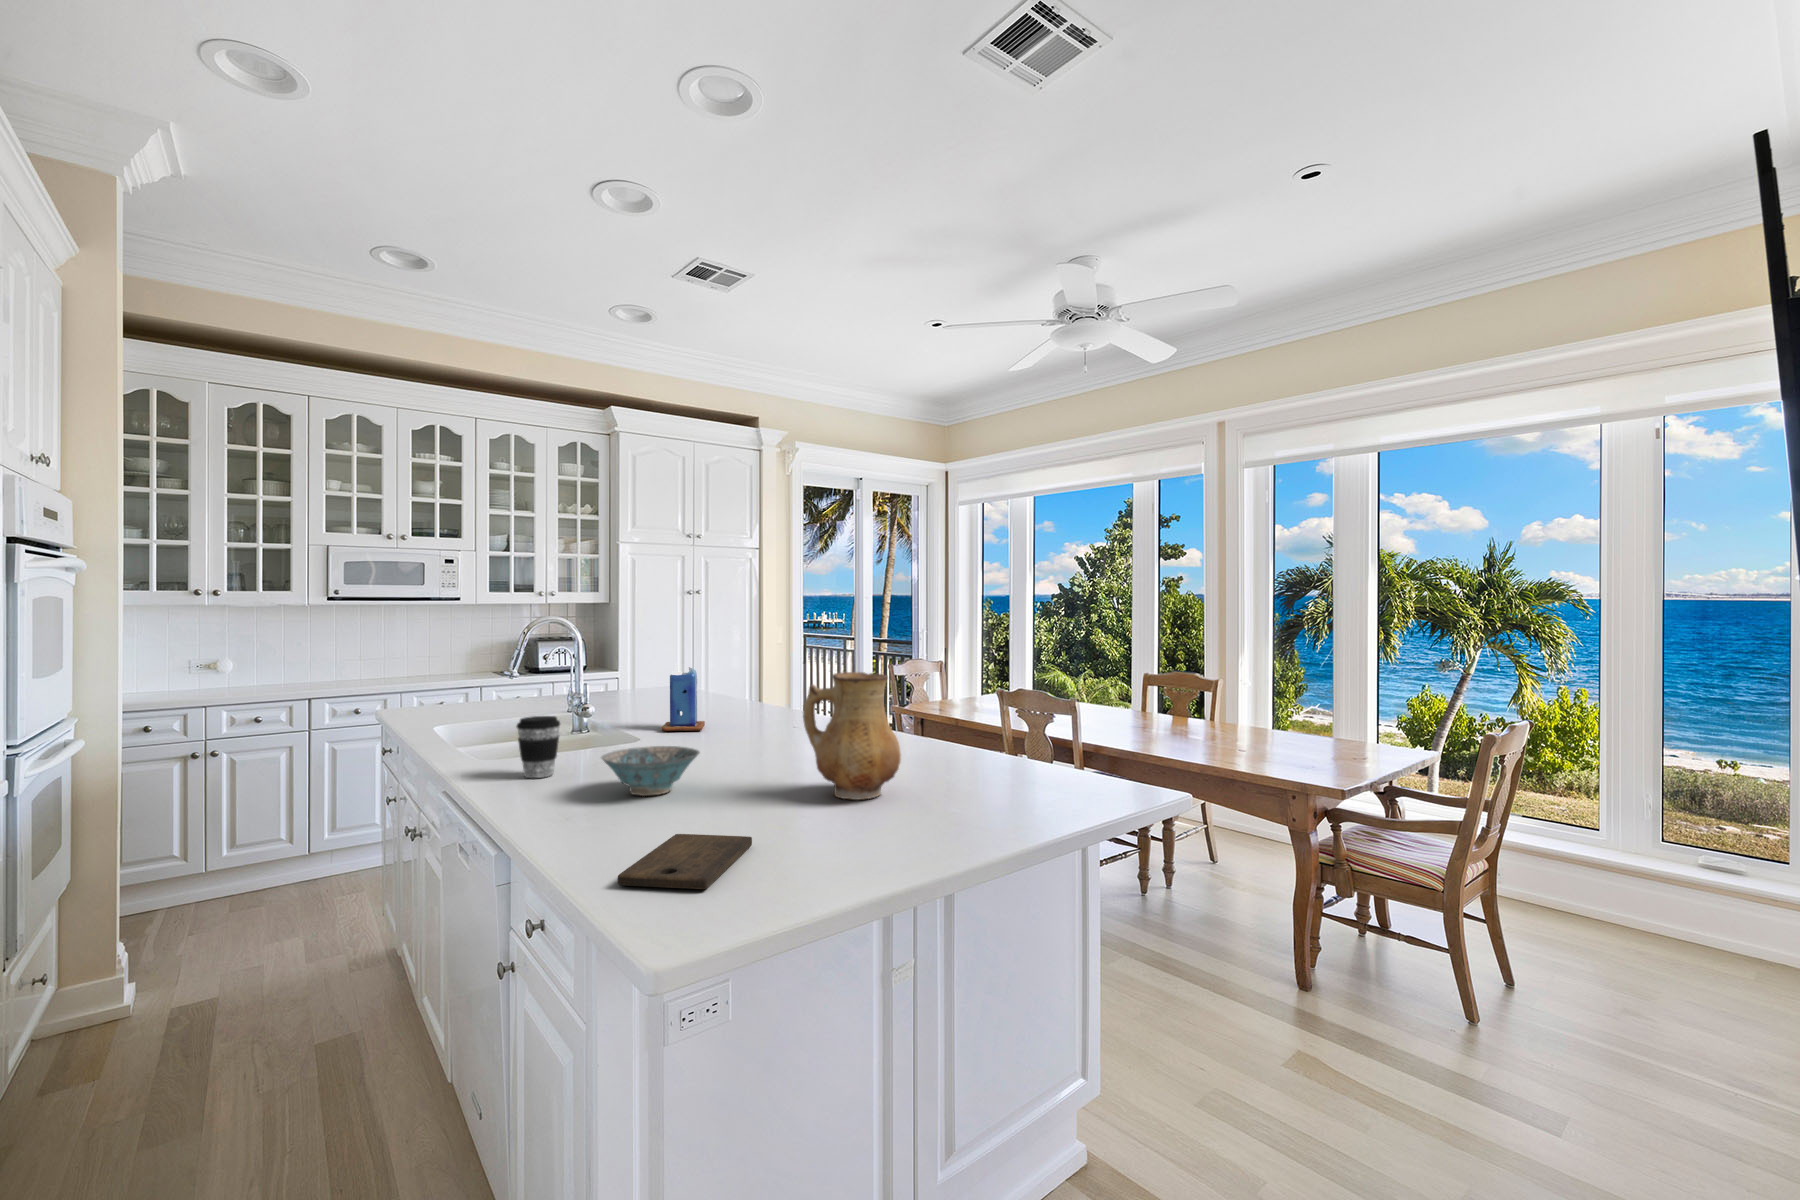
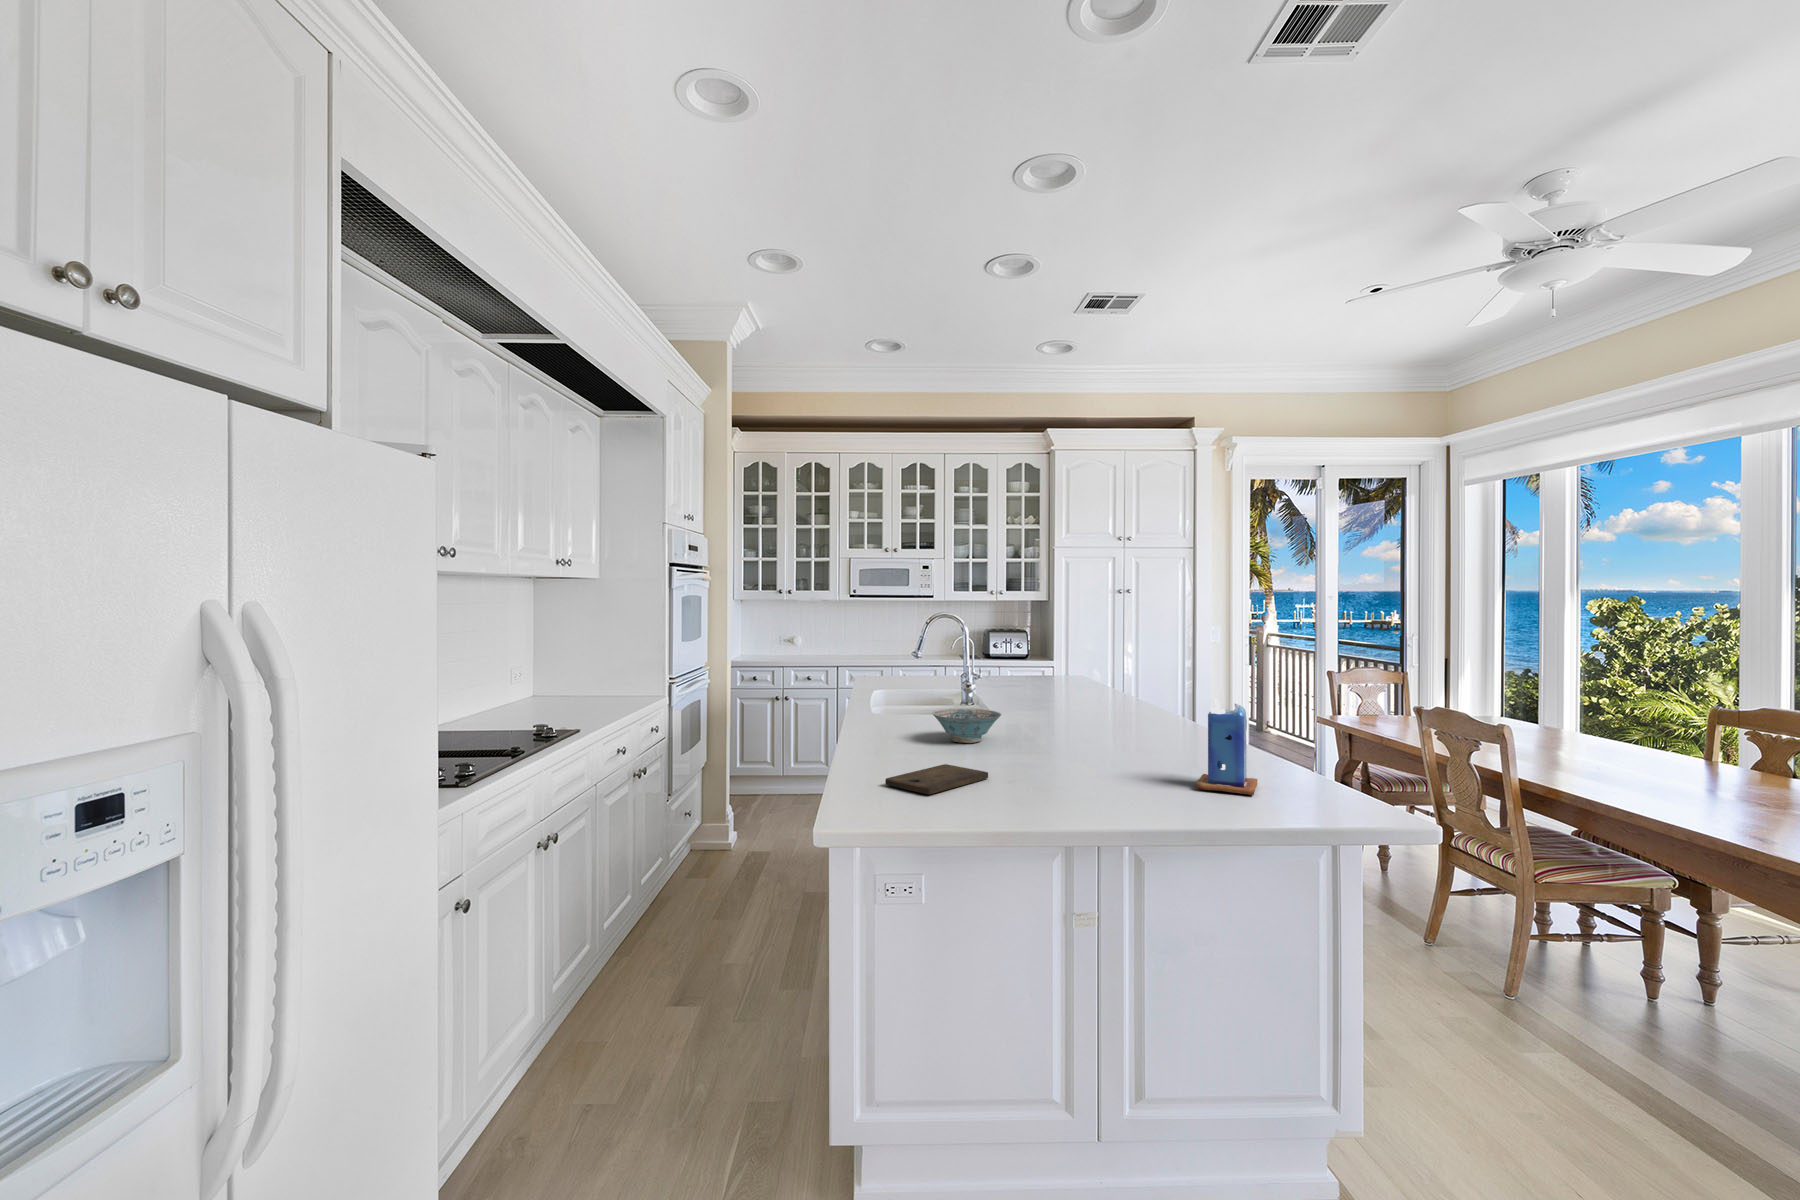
candle: present [662,664,705,731] -> present [1197,698,1257,795]
ceramic pitcher: present [803,672,901,800] -> none [1067,661,1146,764]
coffee cup: present [517,716,560,778] -> none [896,682,925,725]

